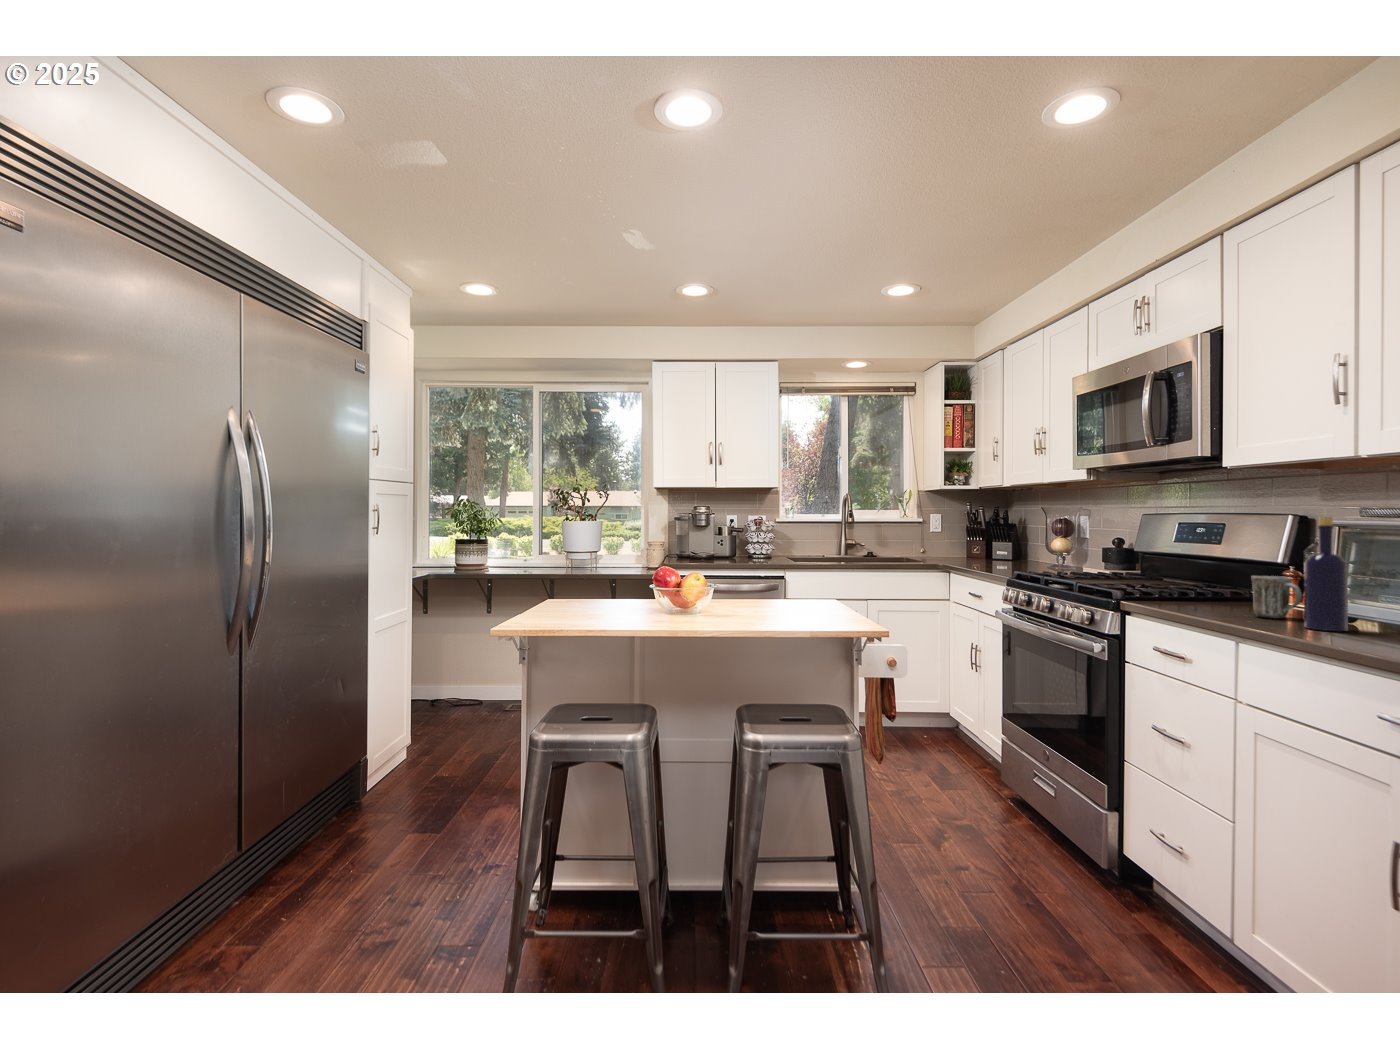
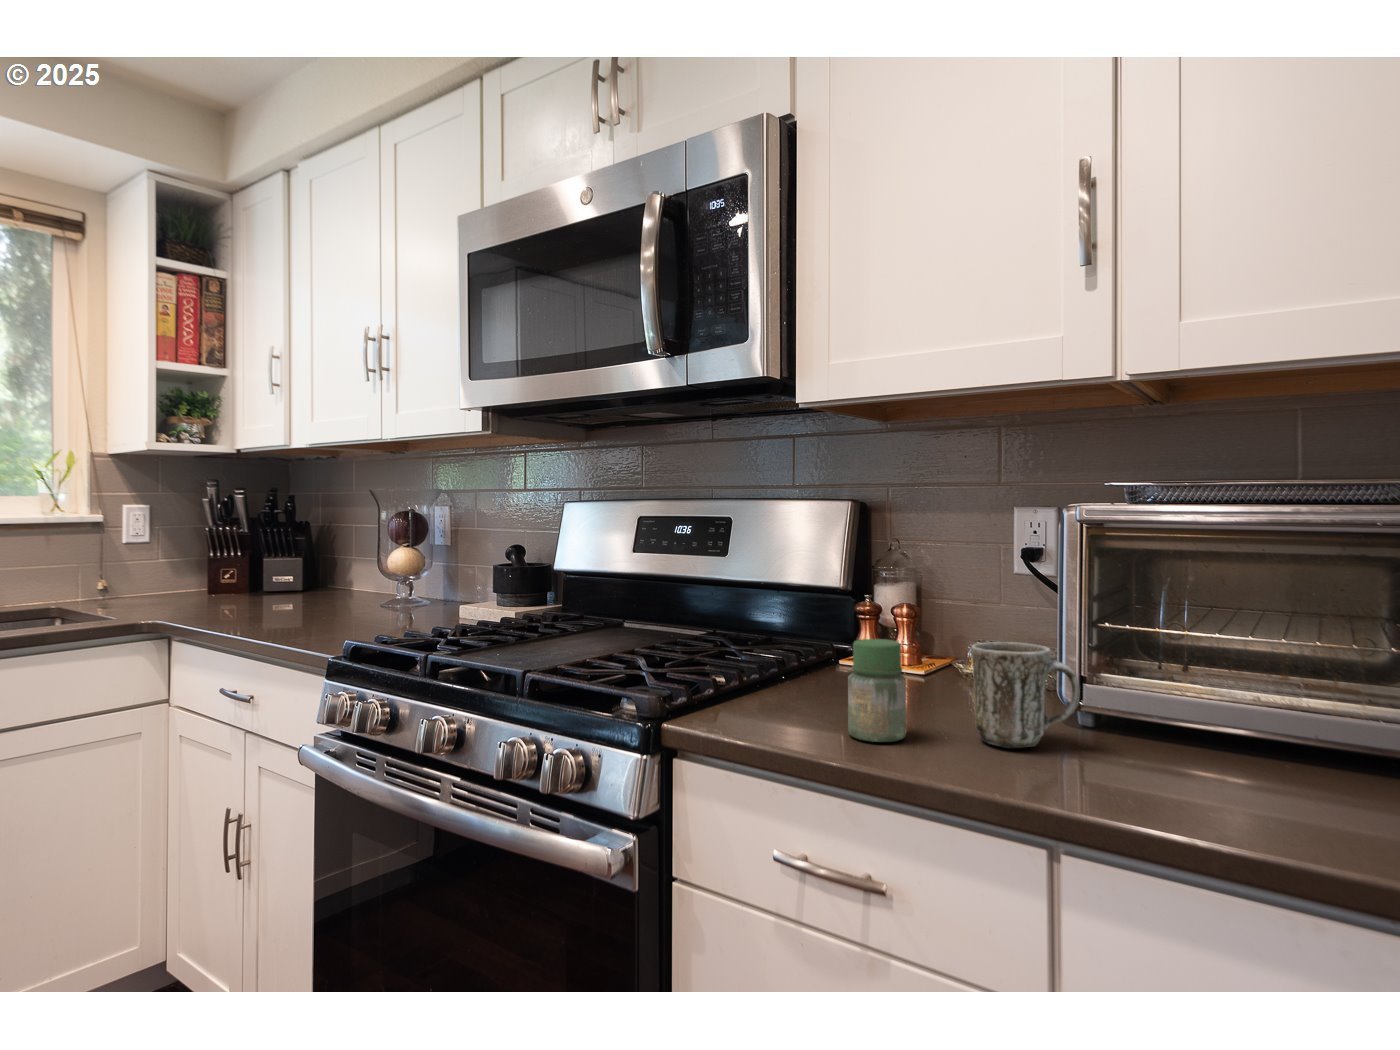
bottle: present [1304,517,1348,631] -> none [1149,503,1246,794]
jar: none [1196,572,1224,612] -> present [848,639,906,742]

